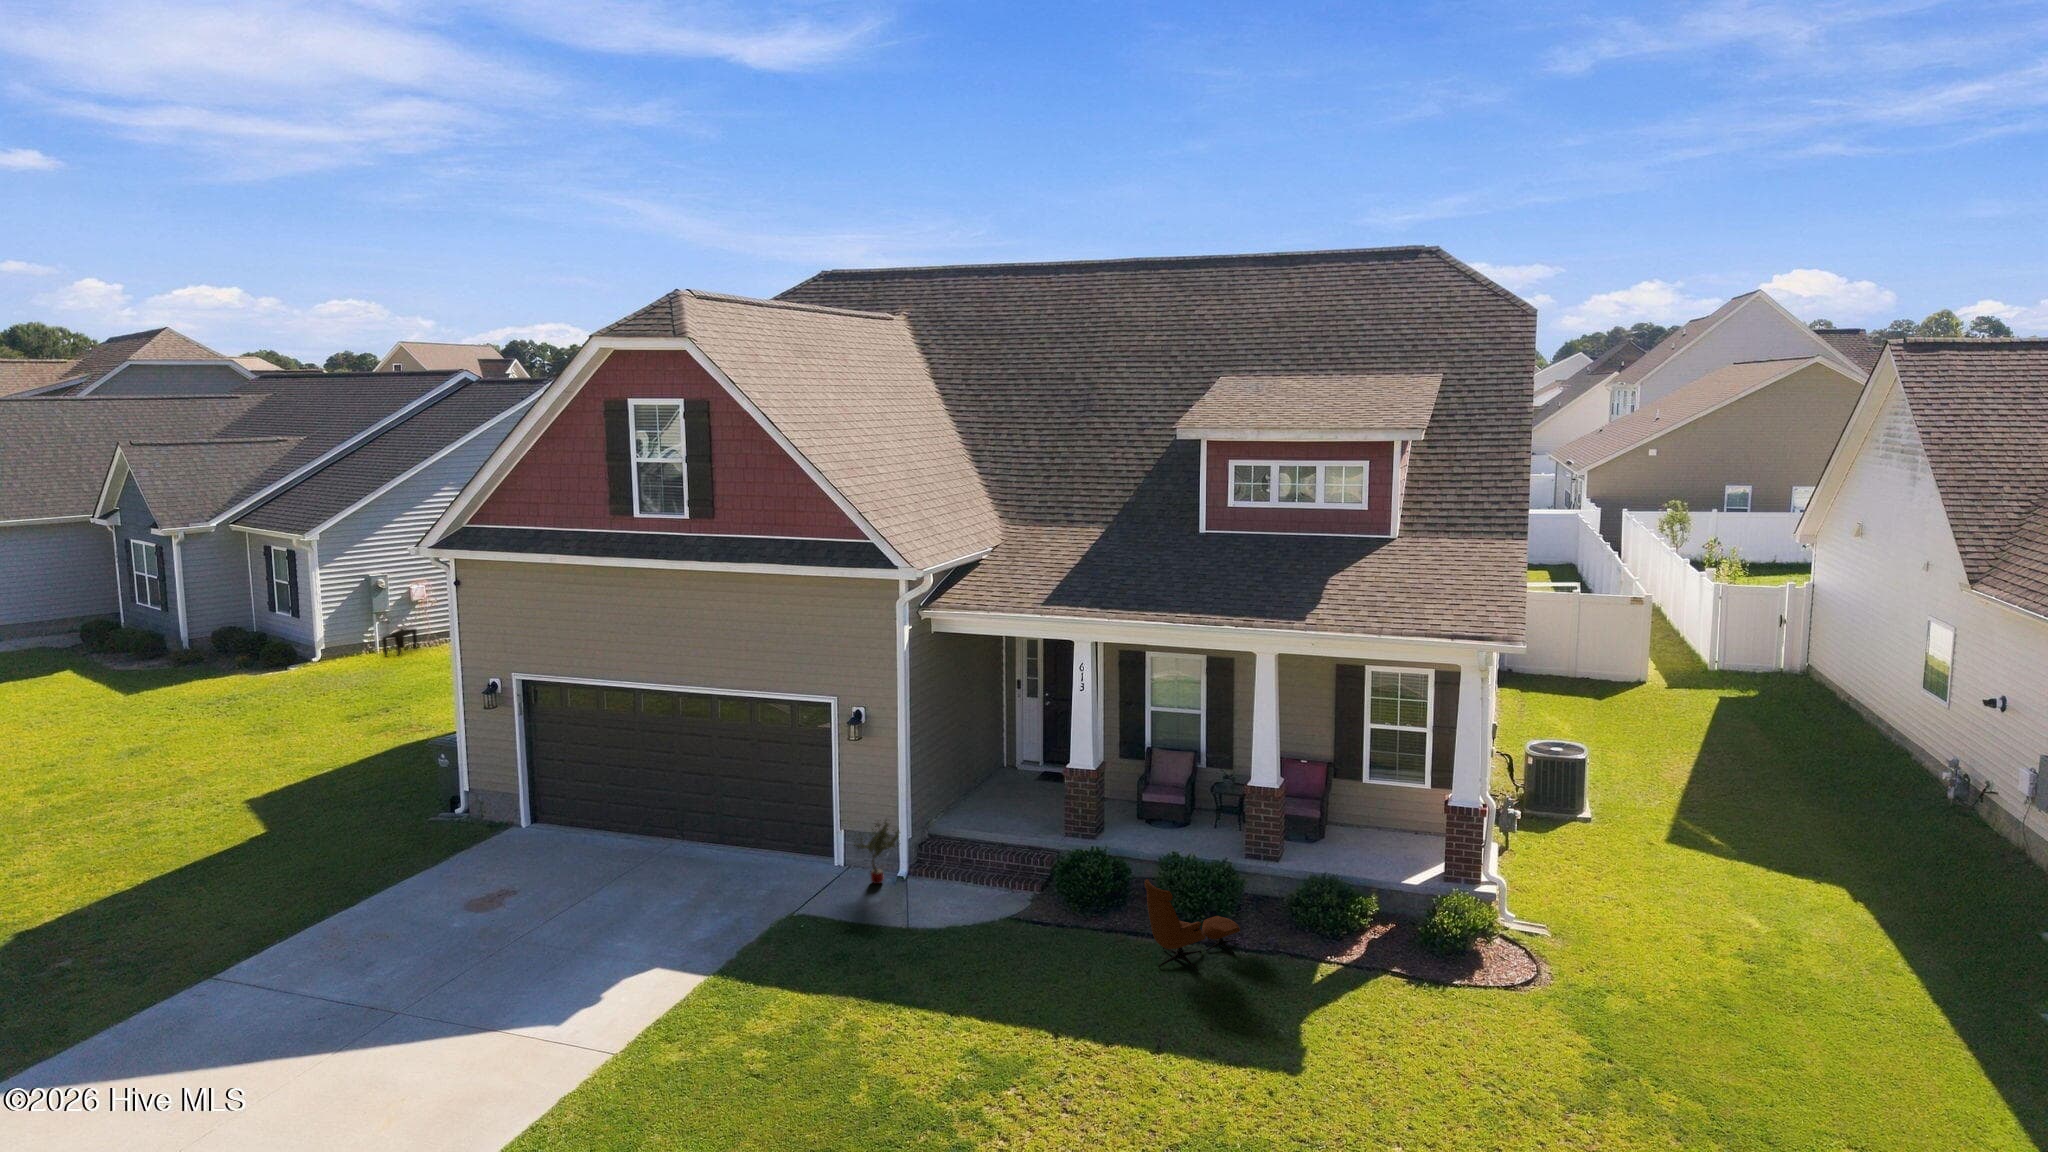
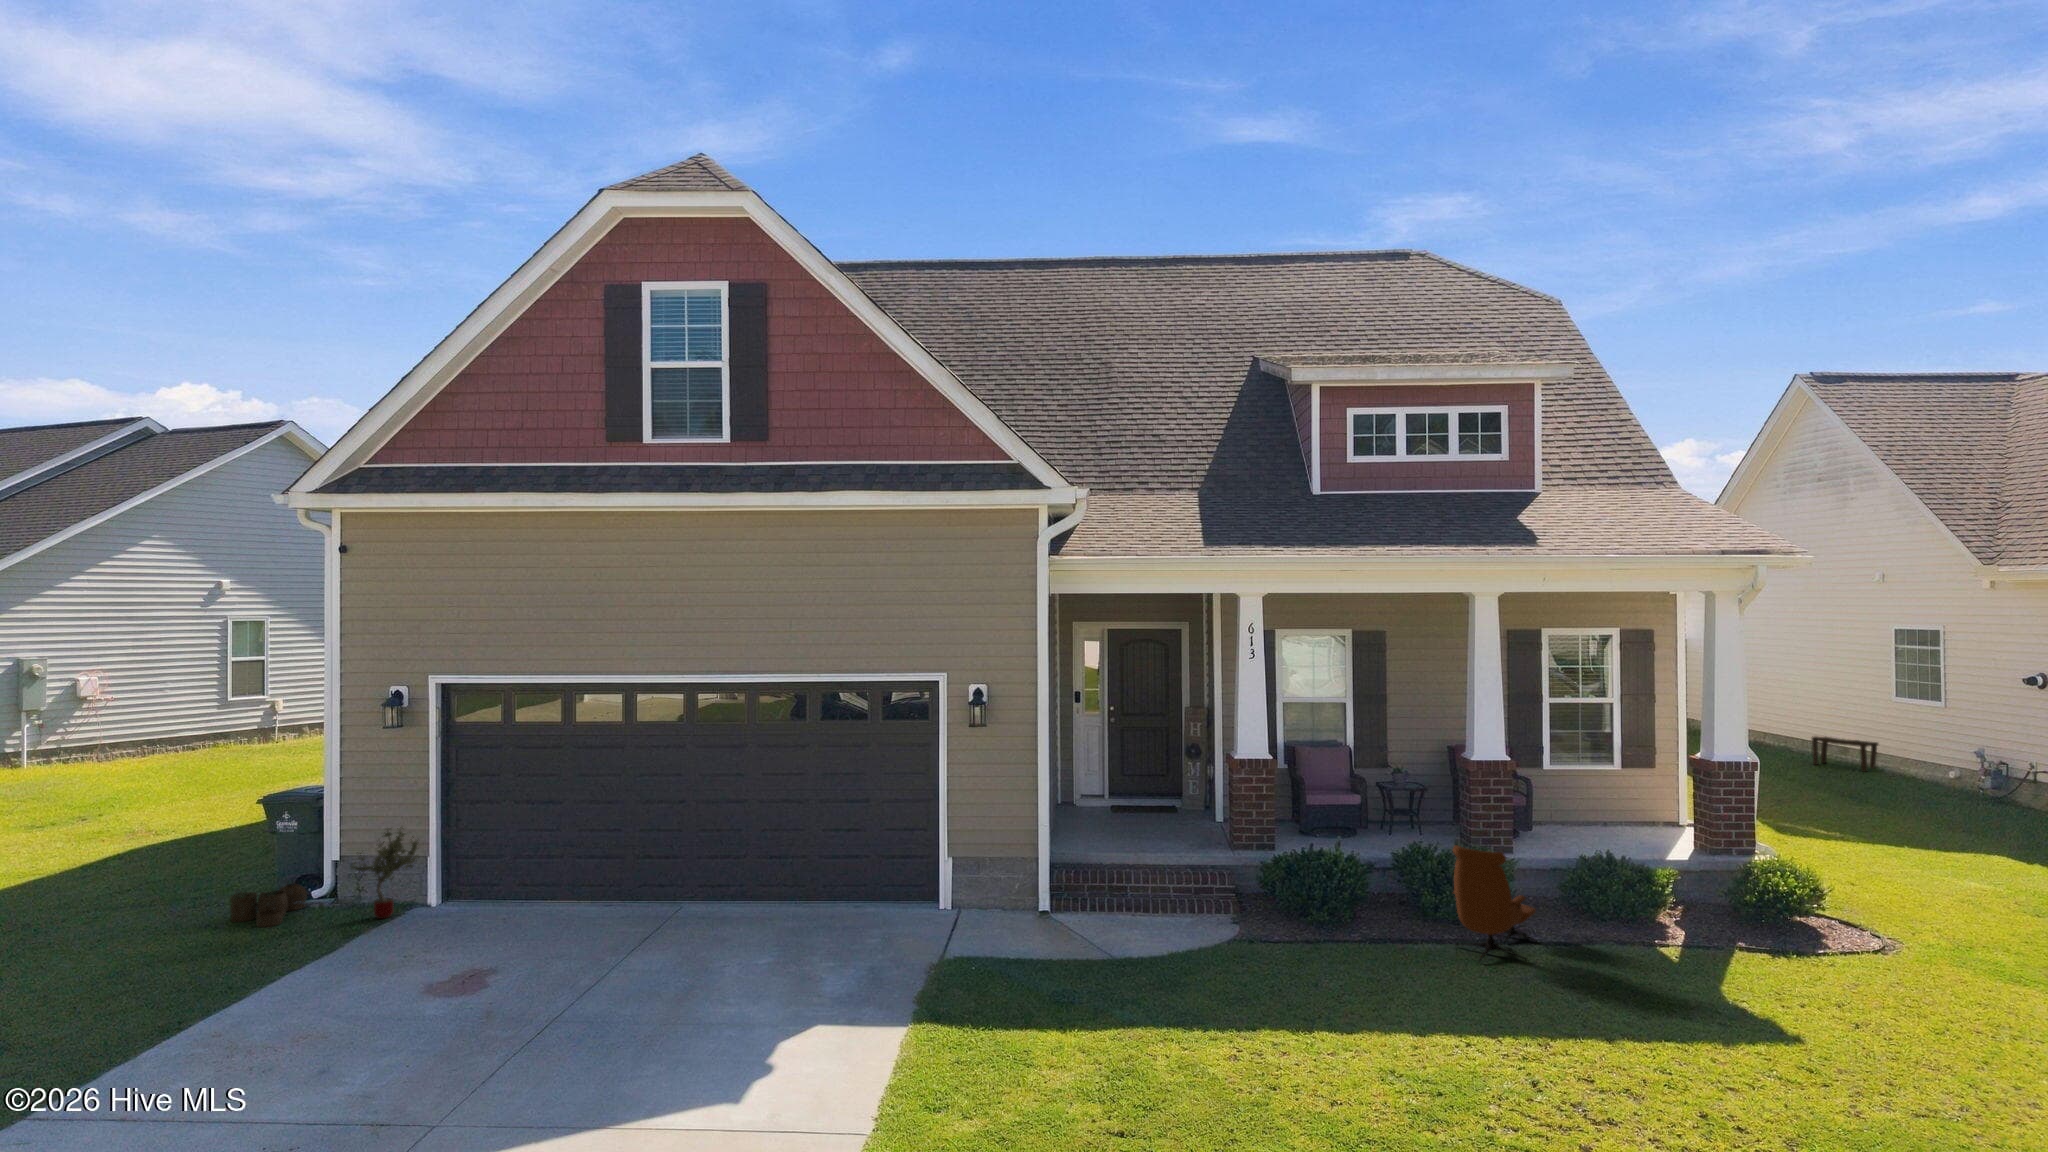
bench: present [382,628,417,656] -> present [1812,736,1878,772]
woven basket: none [414,797,464,830] -> present [230,883,307,927]
potted tree: present [854,820,899,884] -> present [352,827,419,919]

